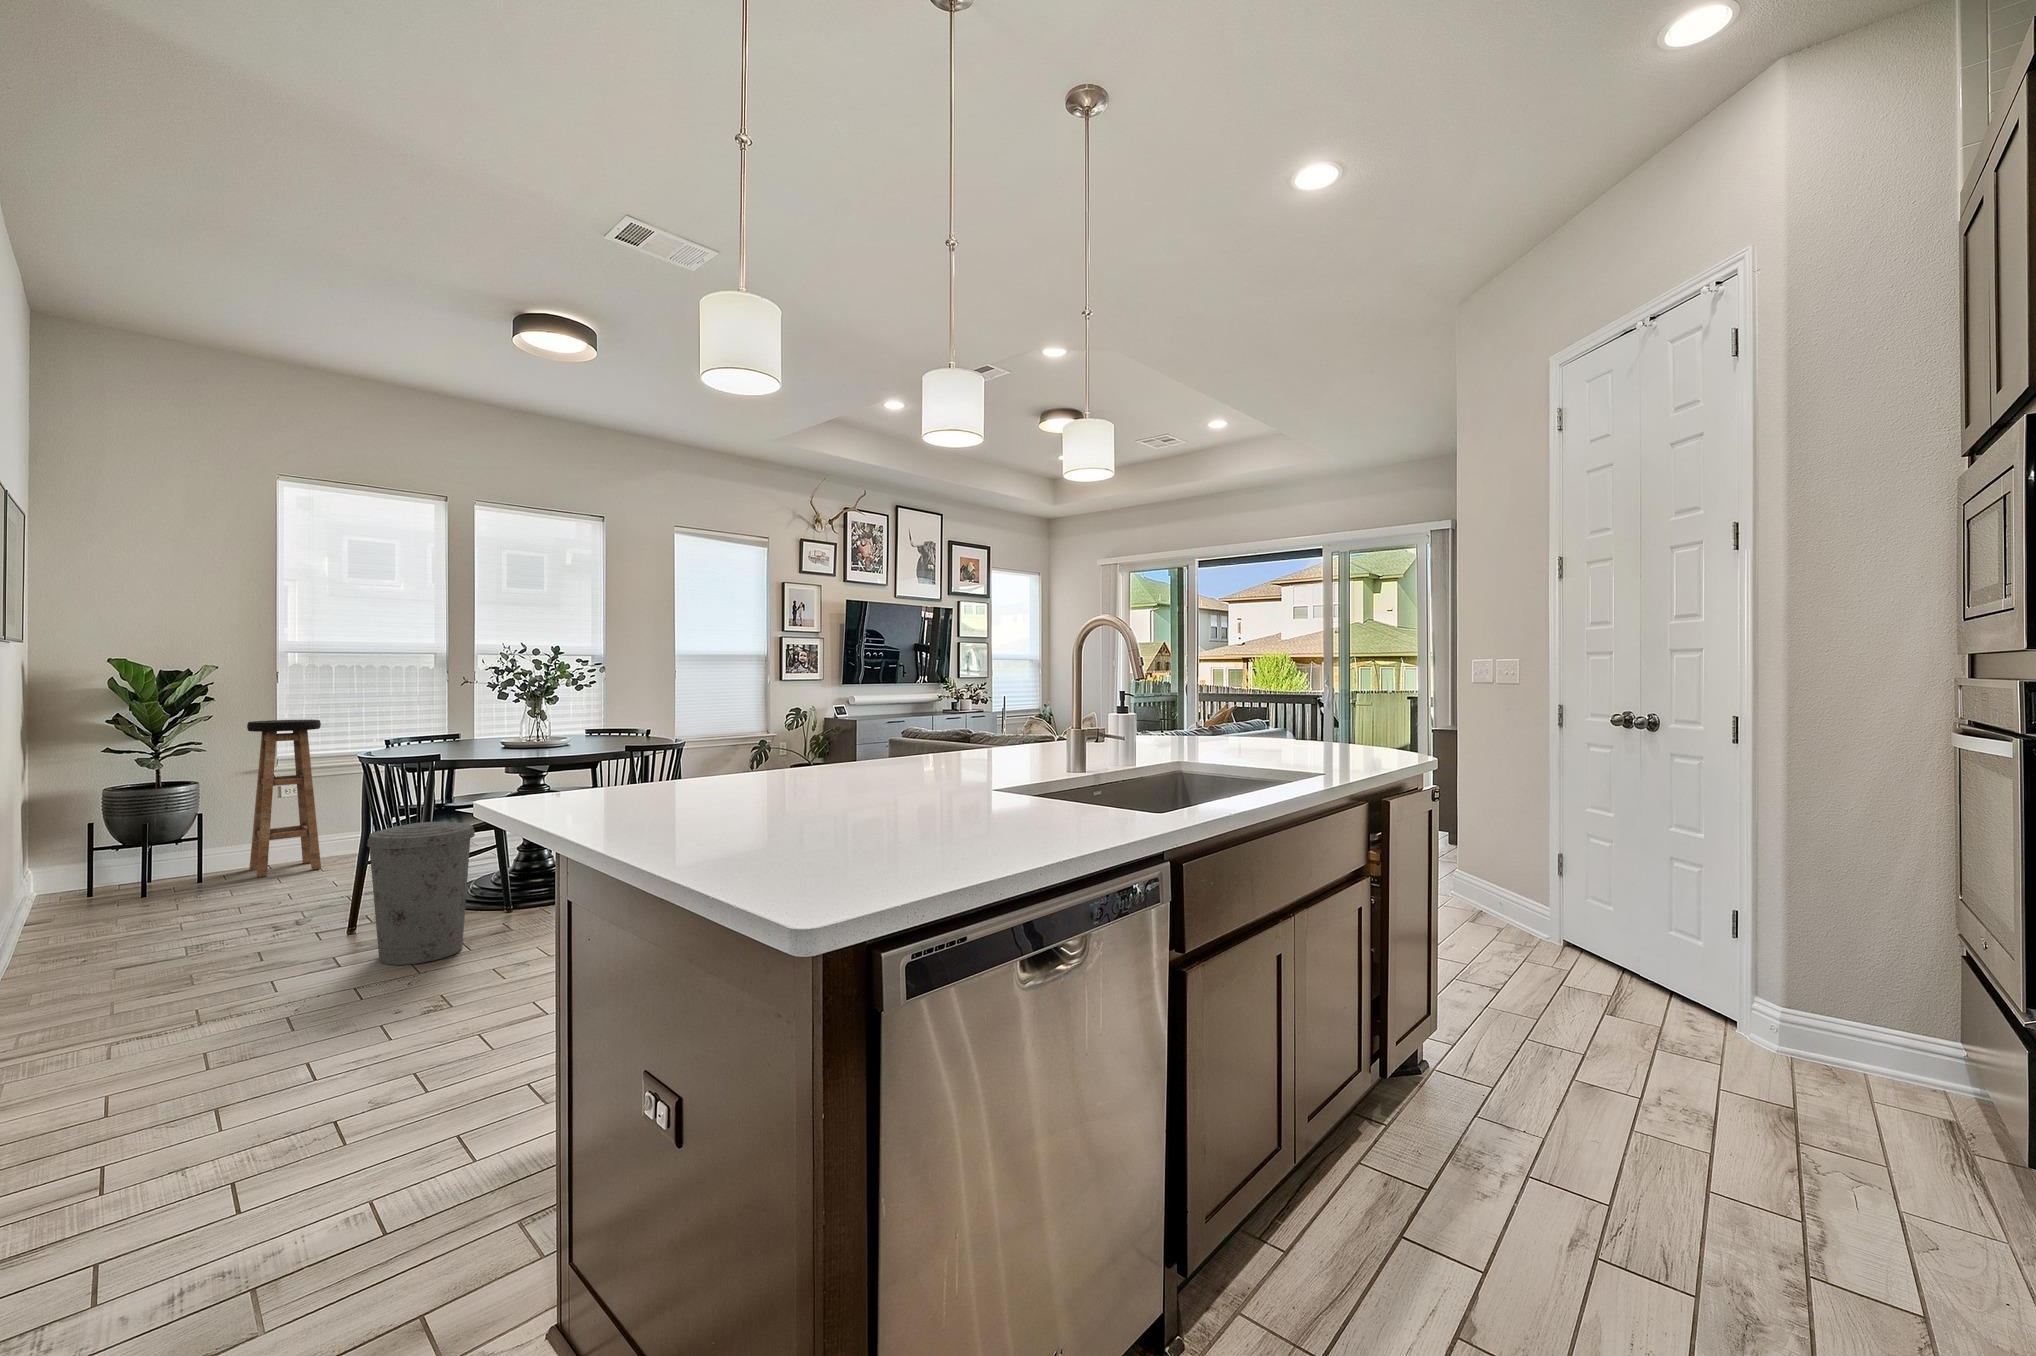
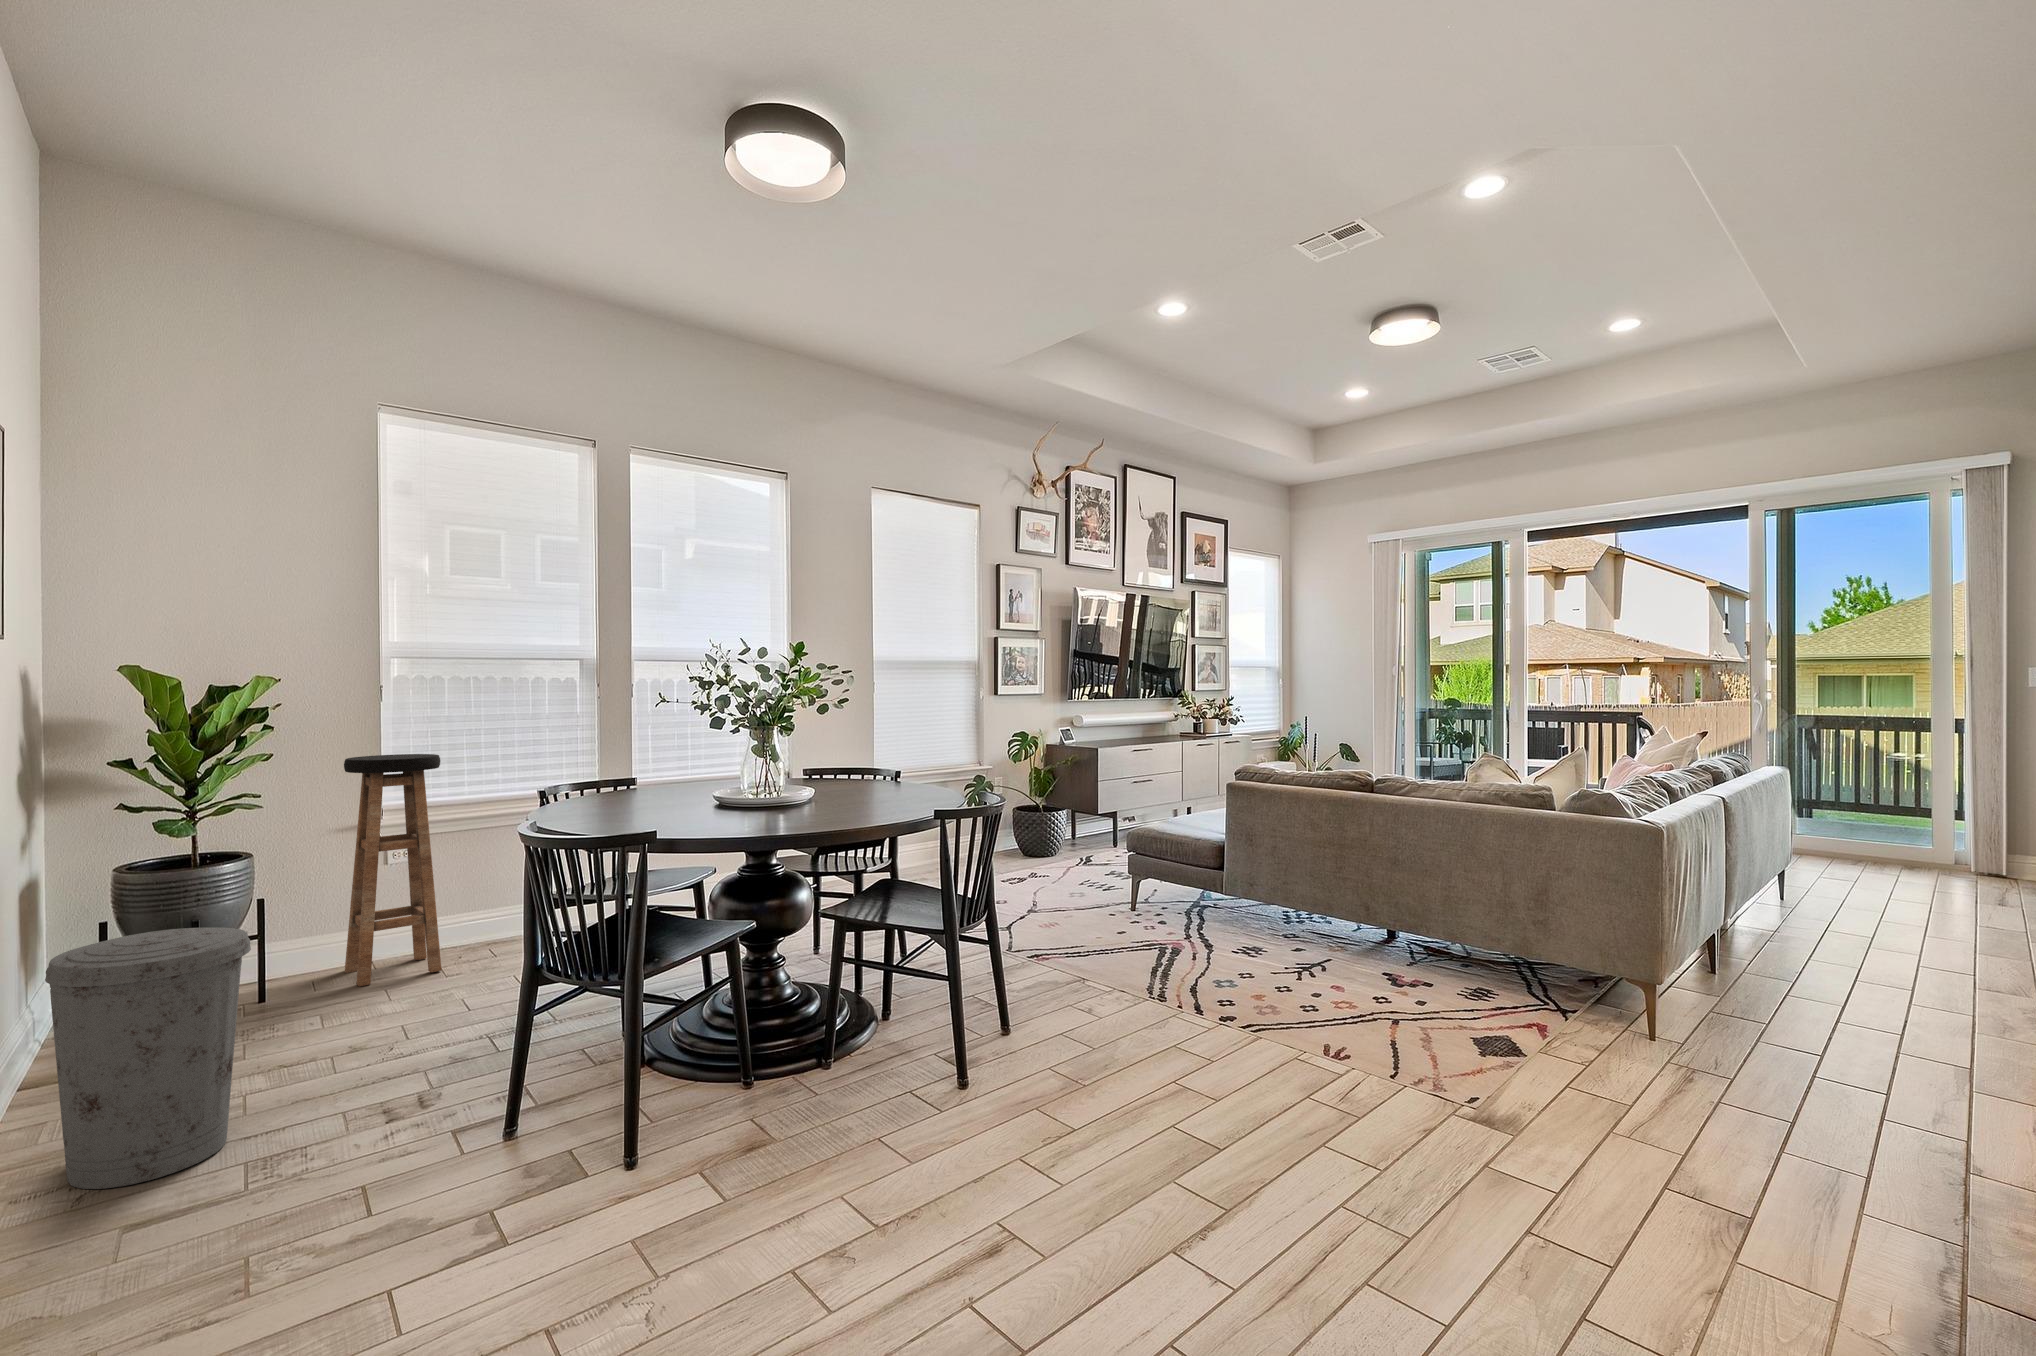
trash can: present [367,822,475,965] -> present [45,927,251,1189]

